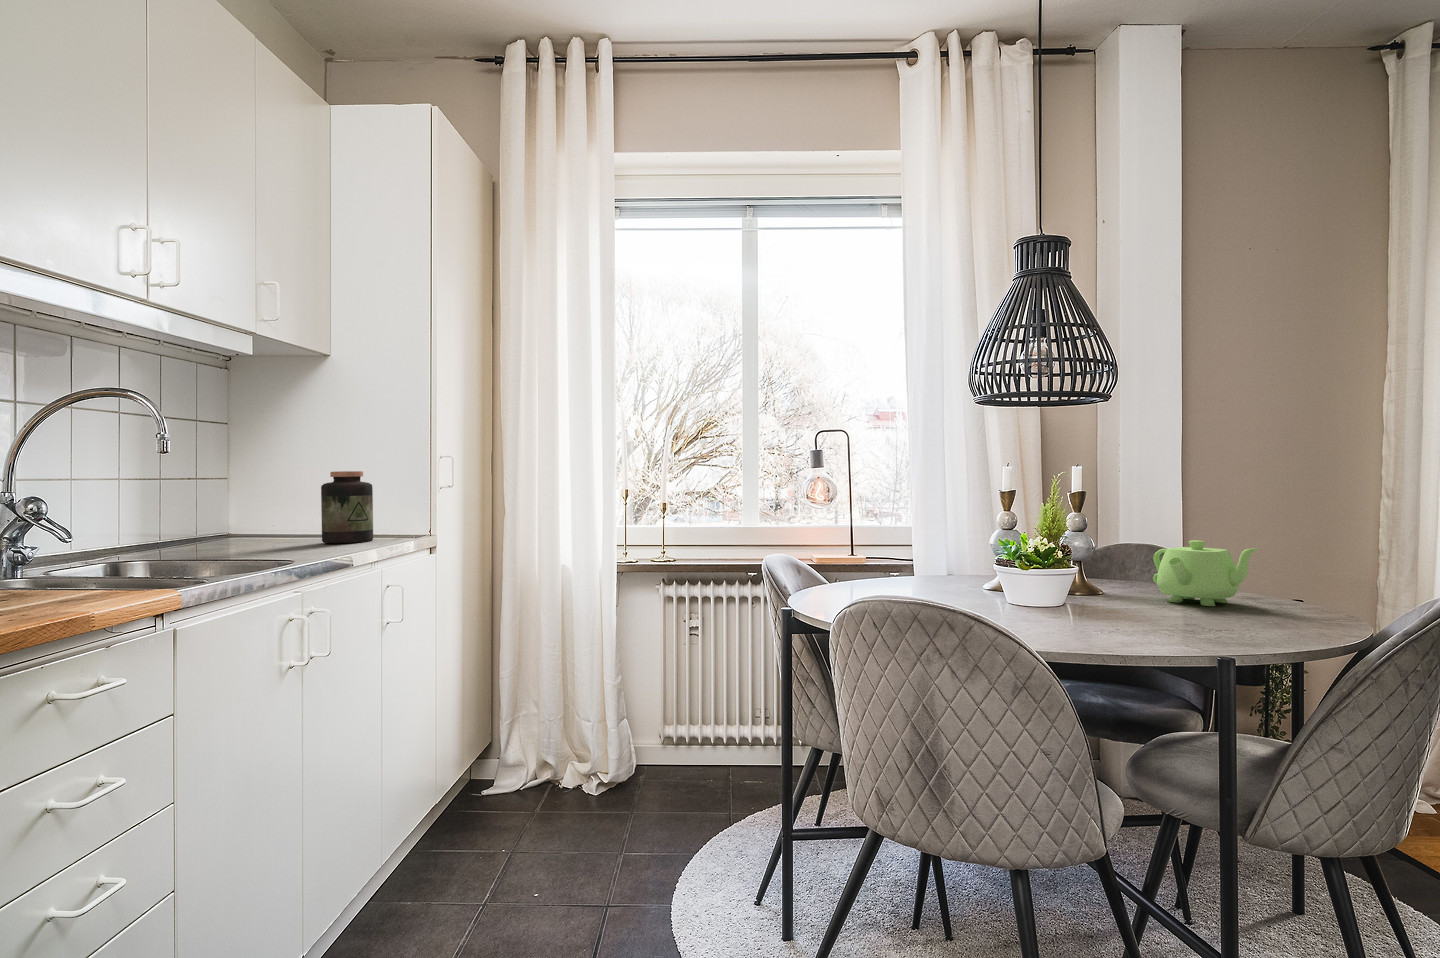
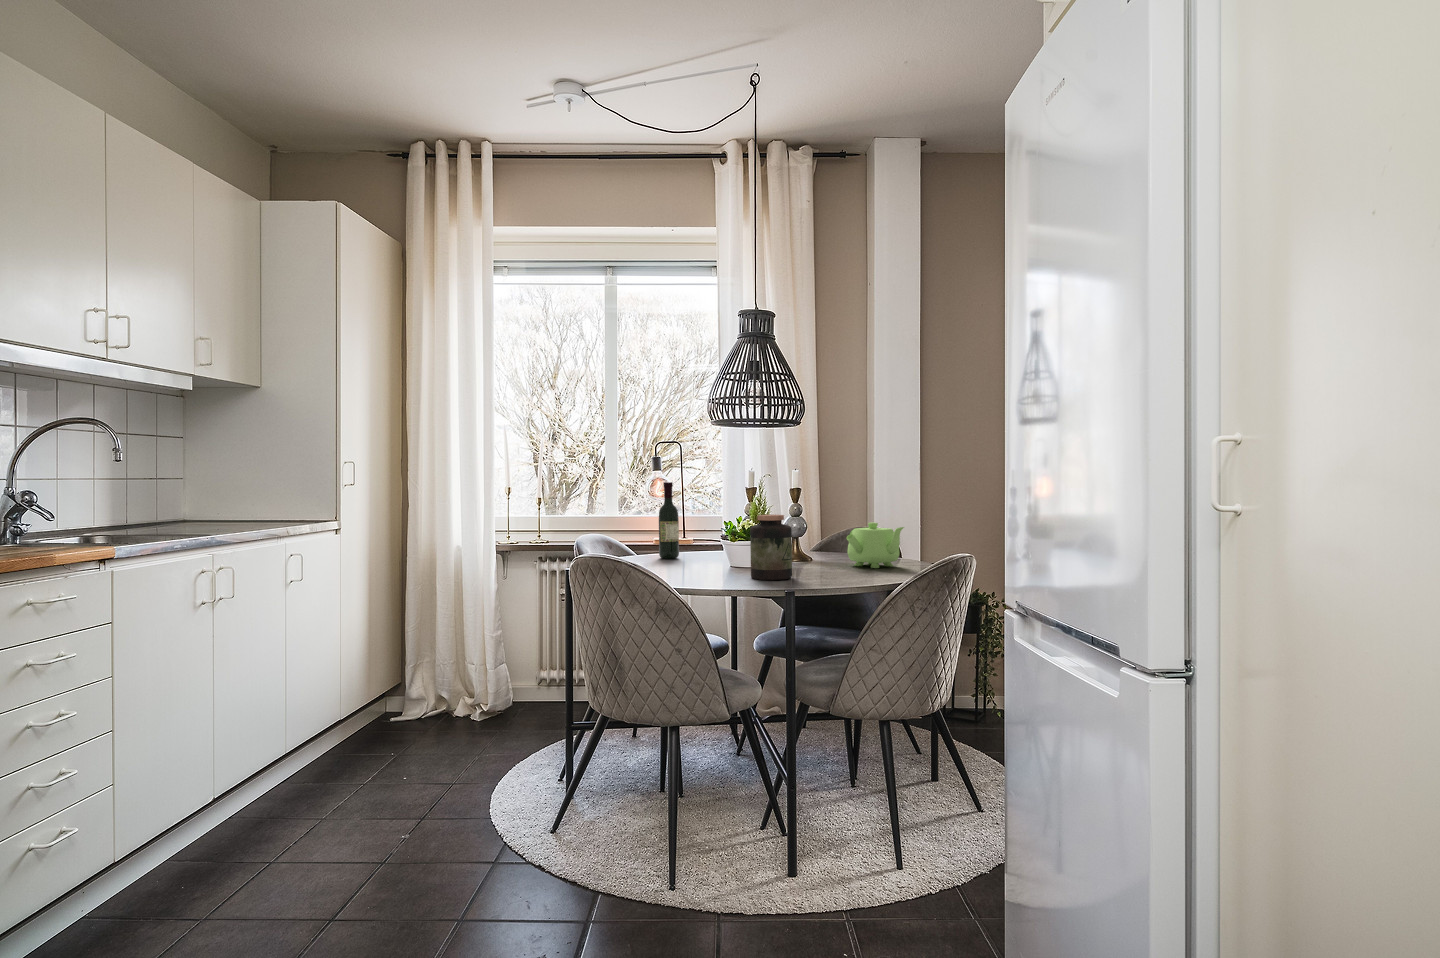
jar: present [321,471,373,543] -> present [750,515,792,580]
wine bottle: none [872,483,900,589] -> present [659,482,679,559]

